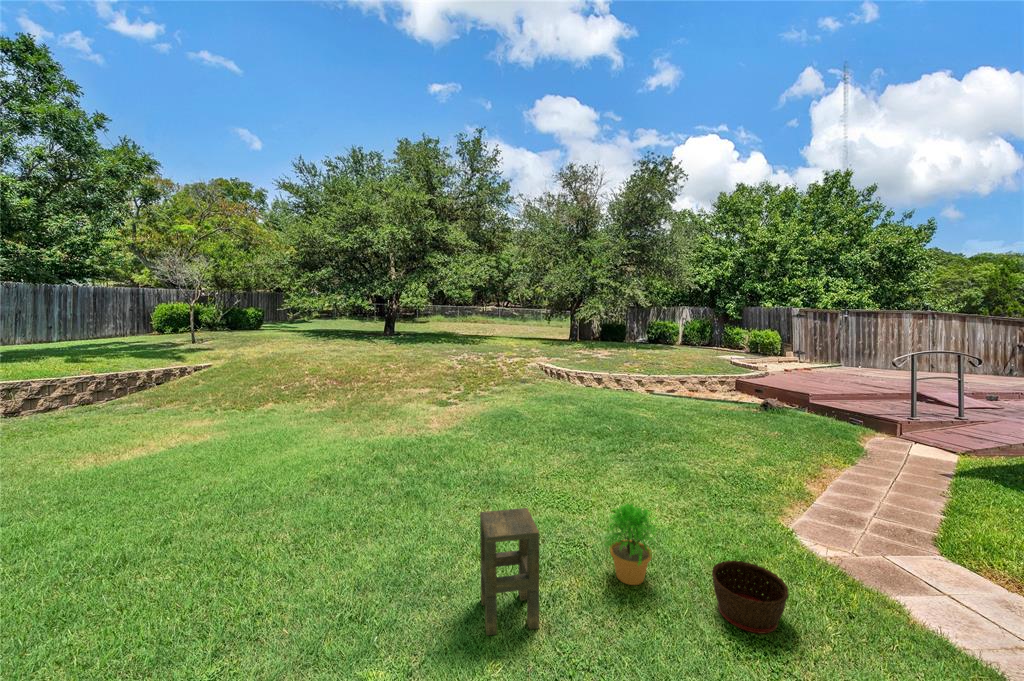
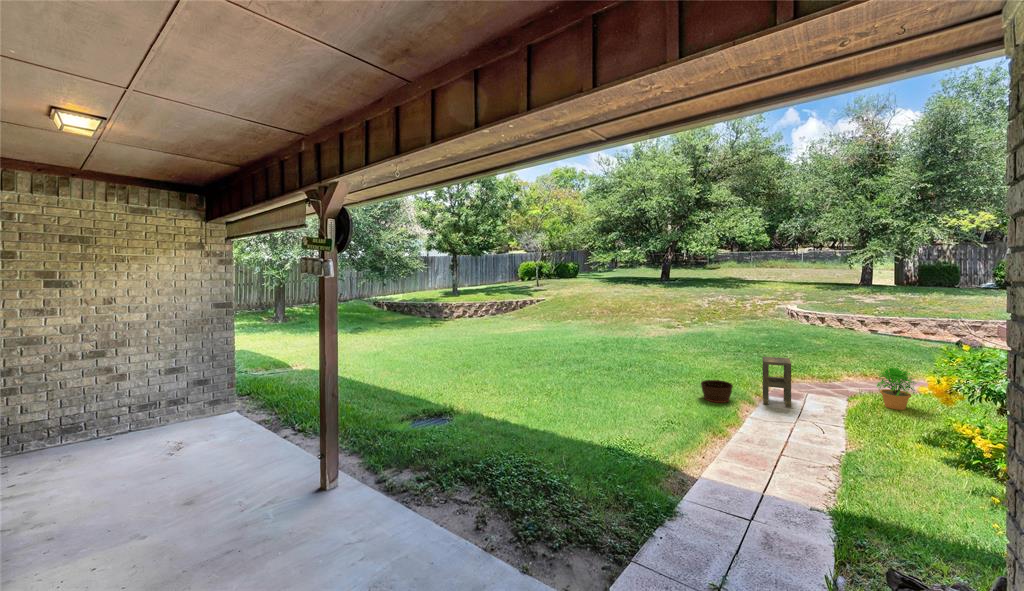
potted plant: present [605,504,656,585] -> present [877,367,916,410]
side table: present [480,508,539,635] -> present [762,357,791,407]

